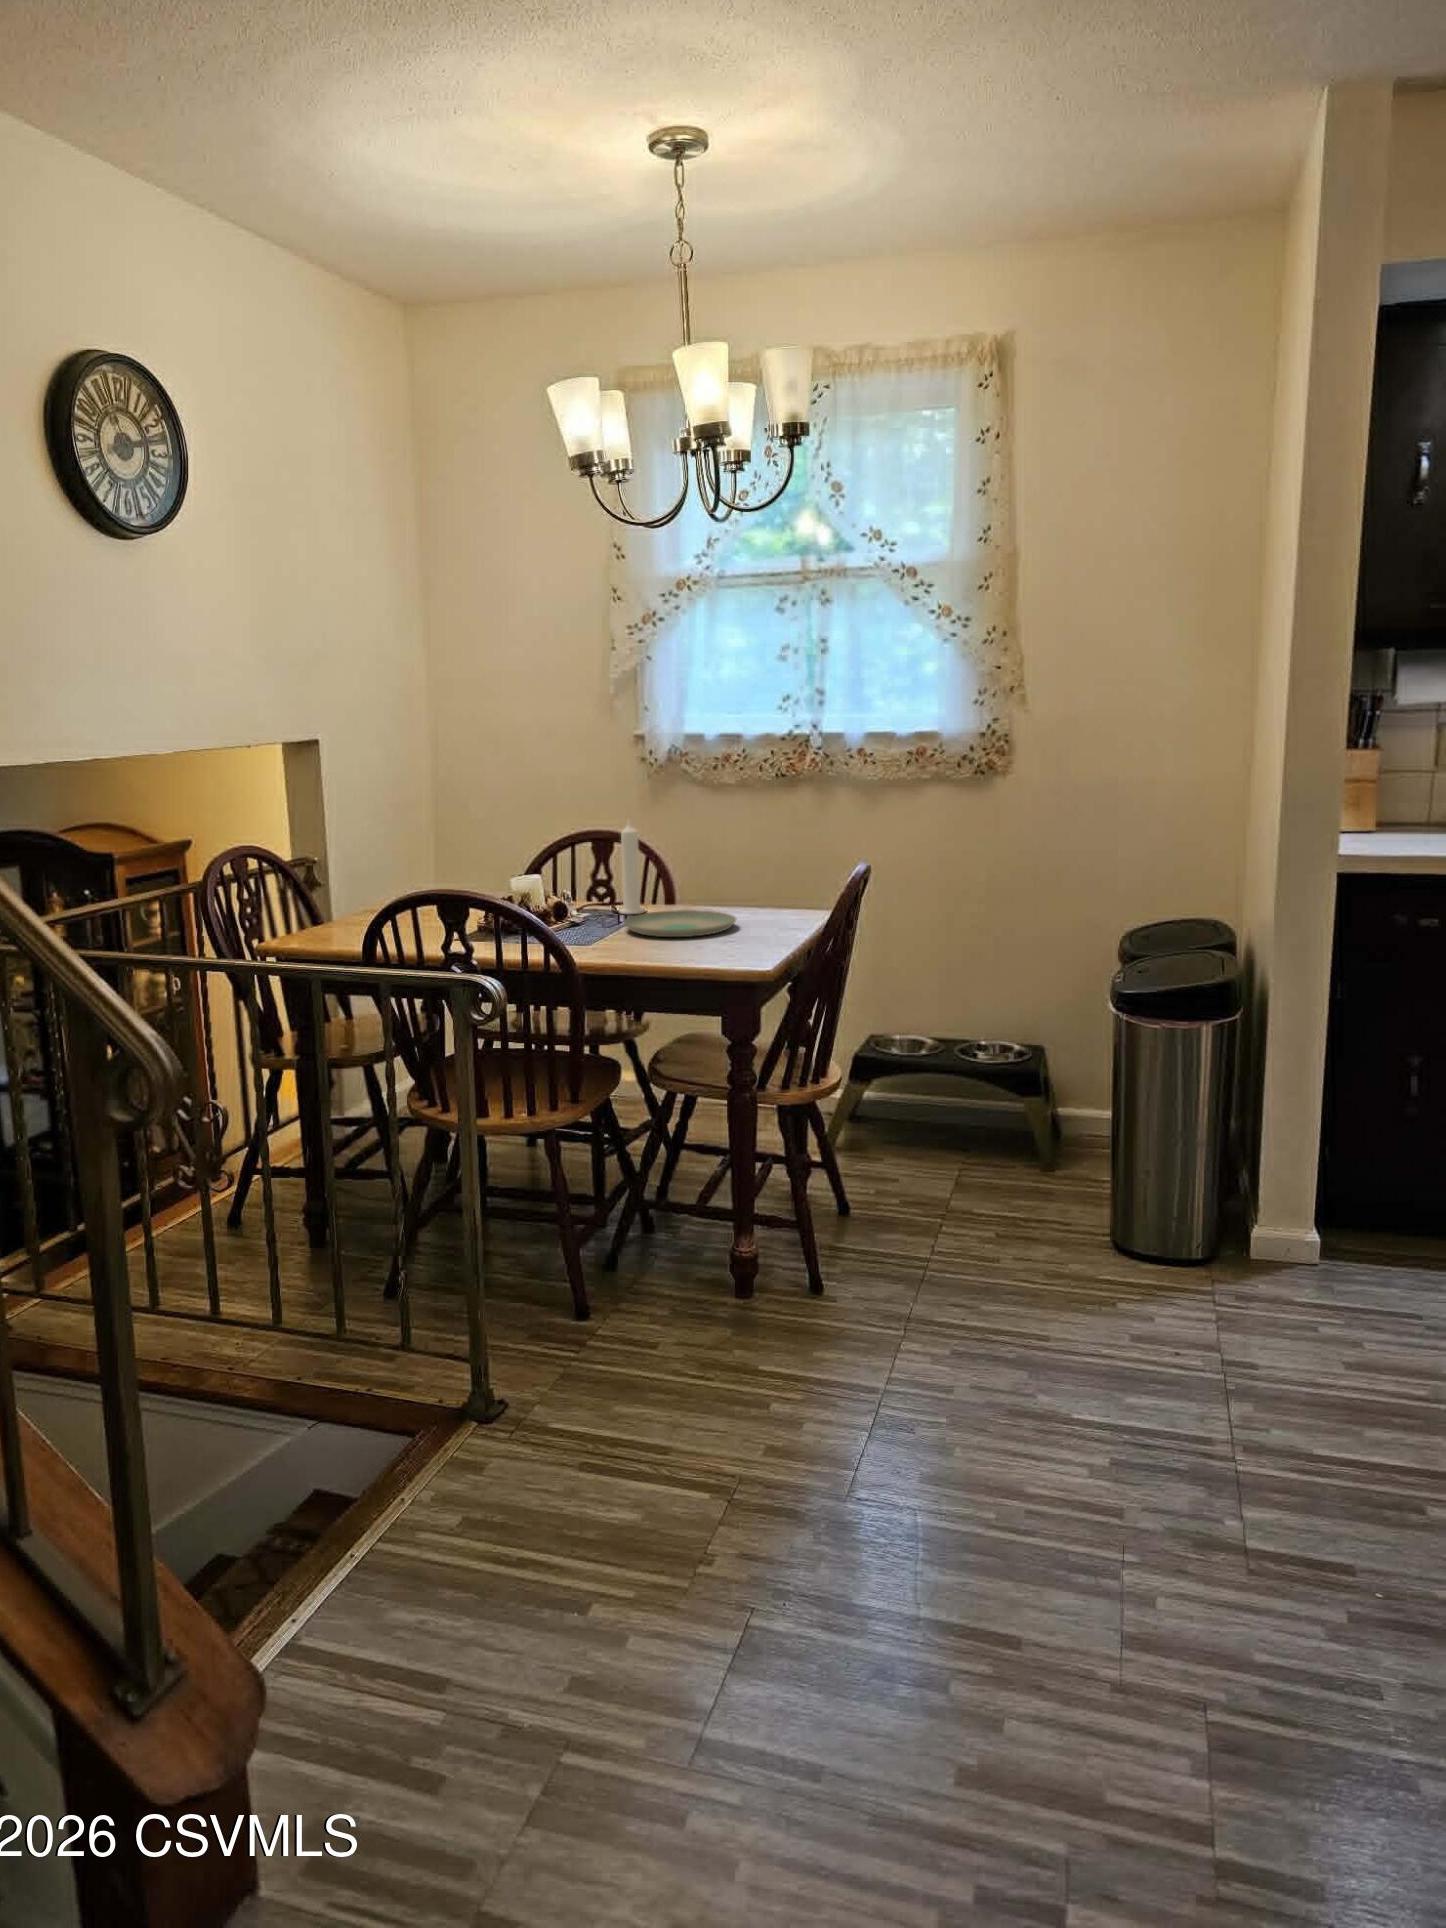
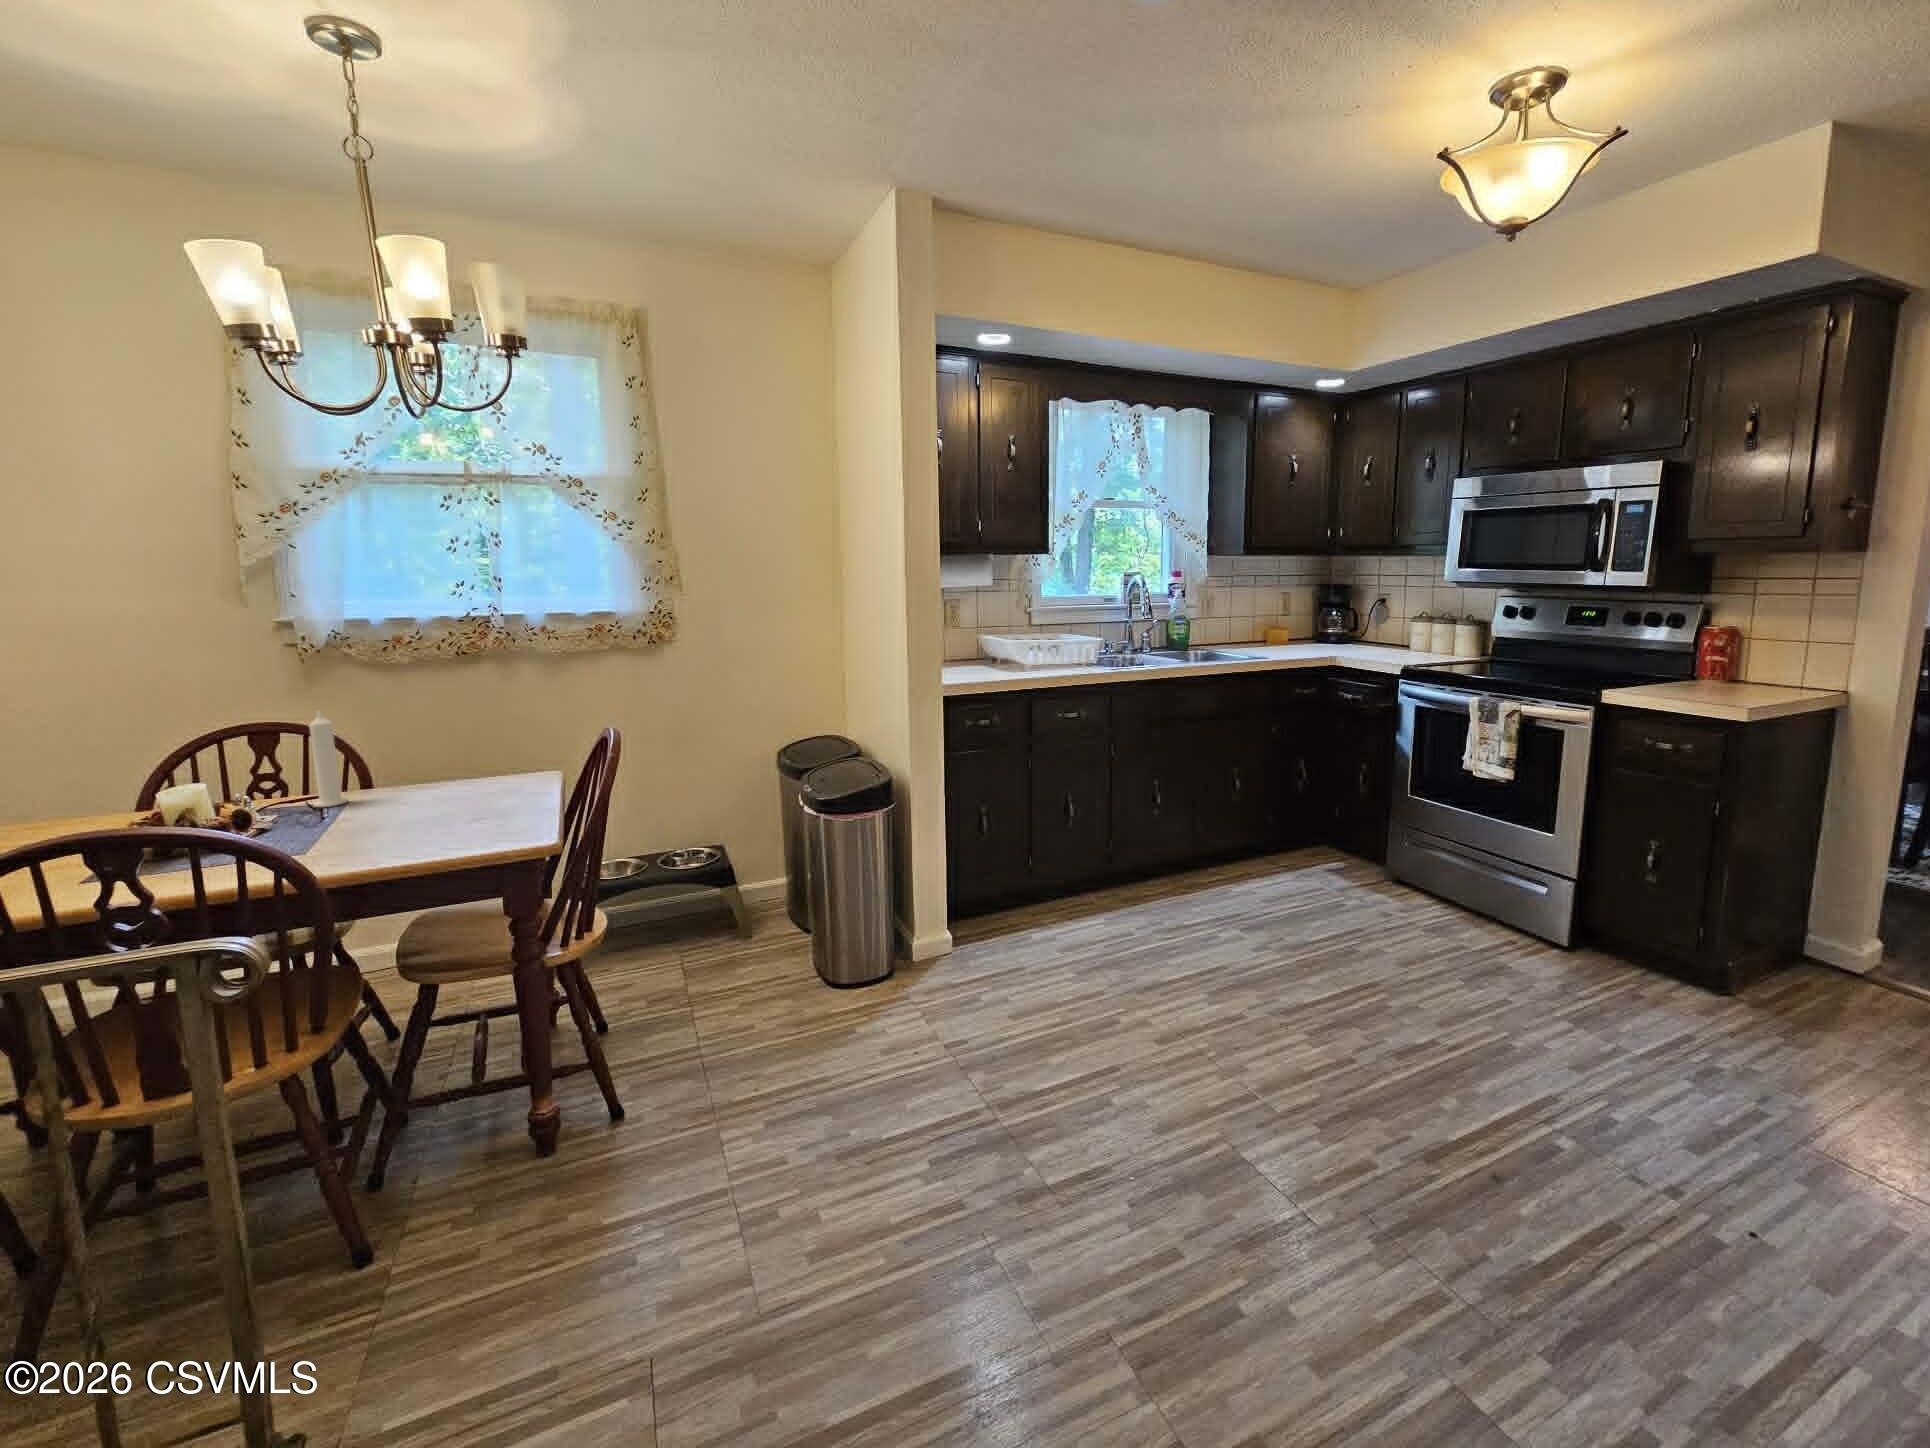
plate: present [624,910,736,937] -> none [338,790,476,828]

